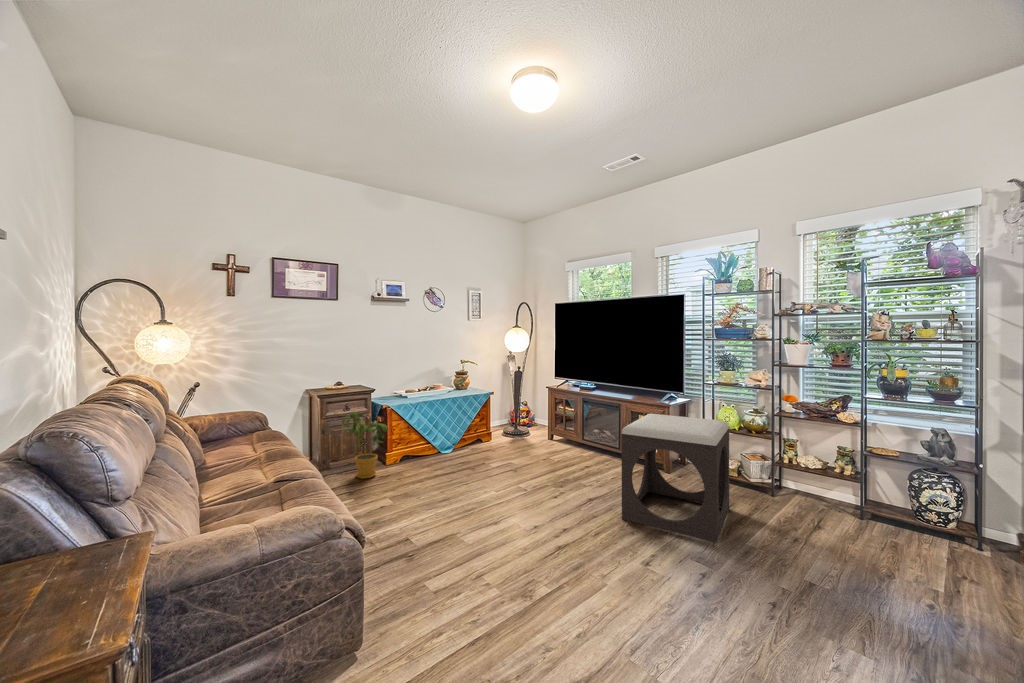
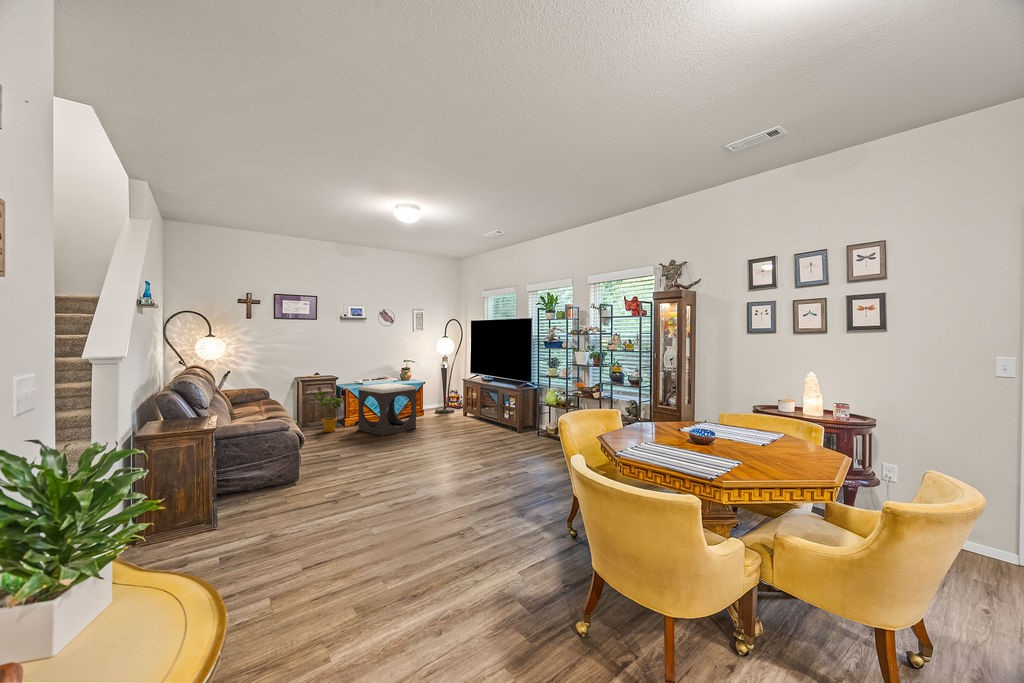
footstool: present [621,414,729,543] -> present [358,383,416,435]

